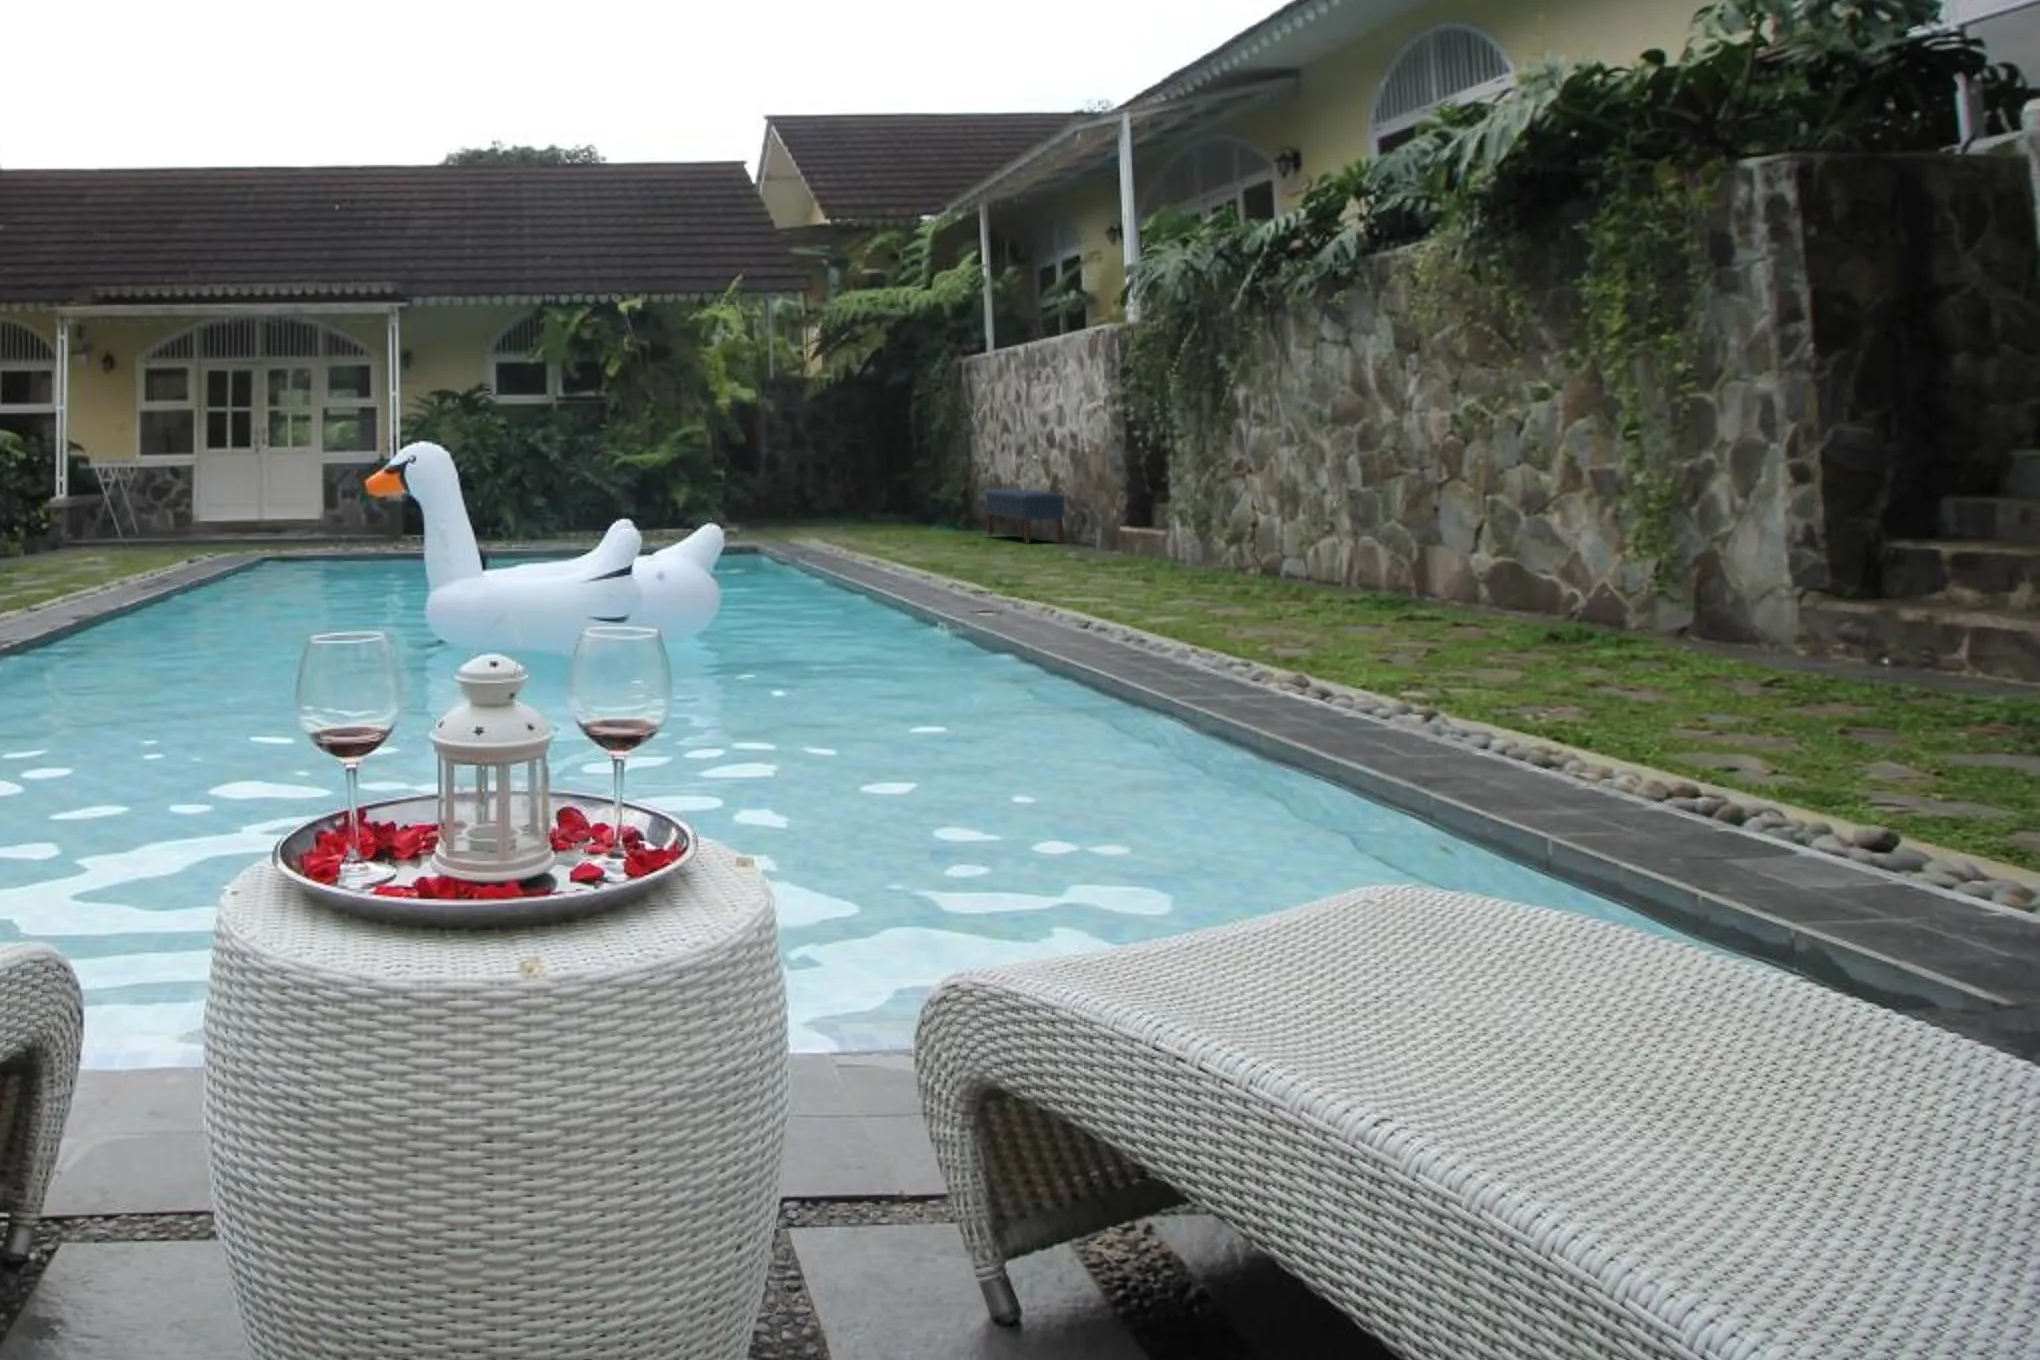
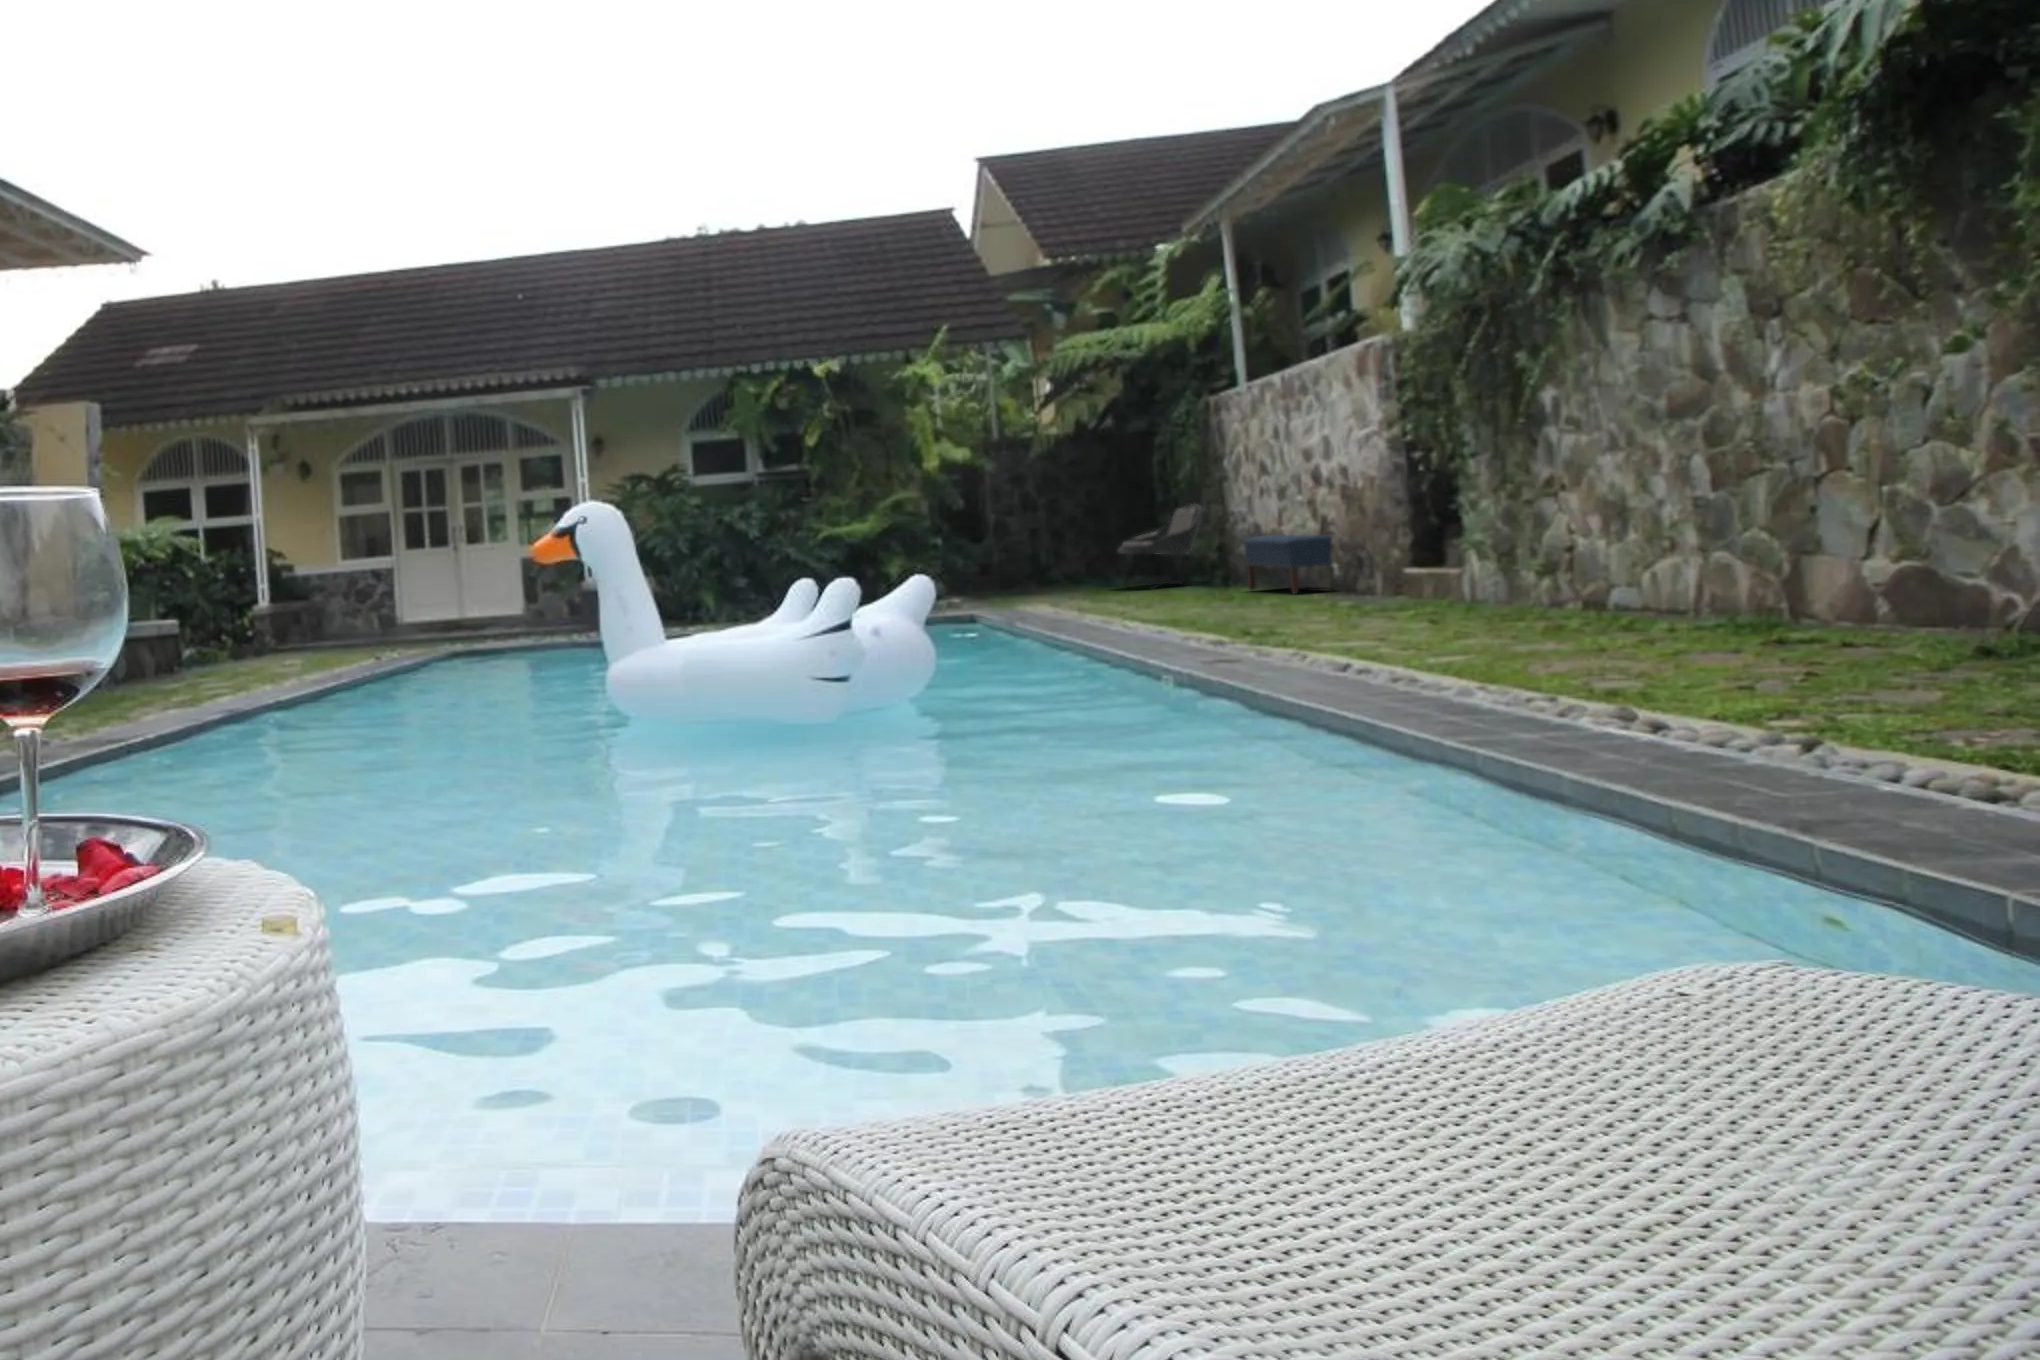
lounge chair: none [875,454,952,529] -> present [1117,504,1201,586]

